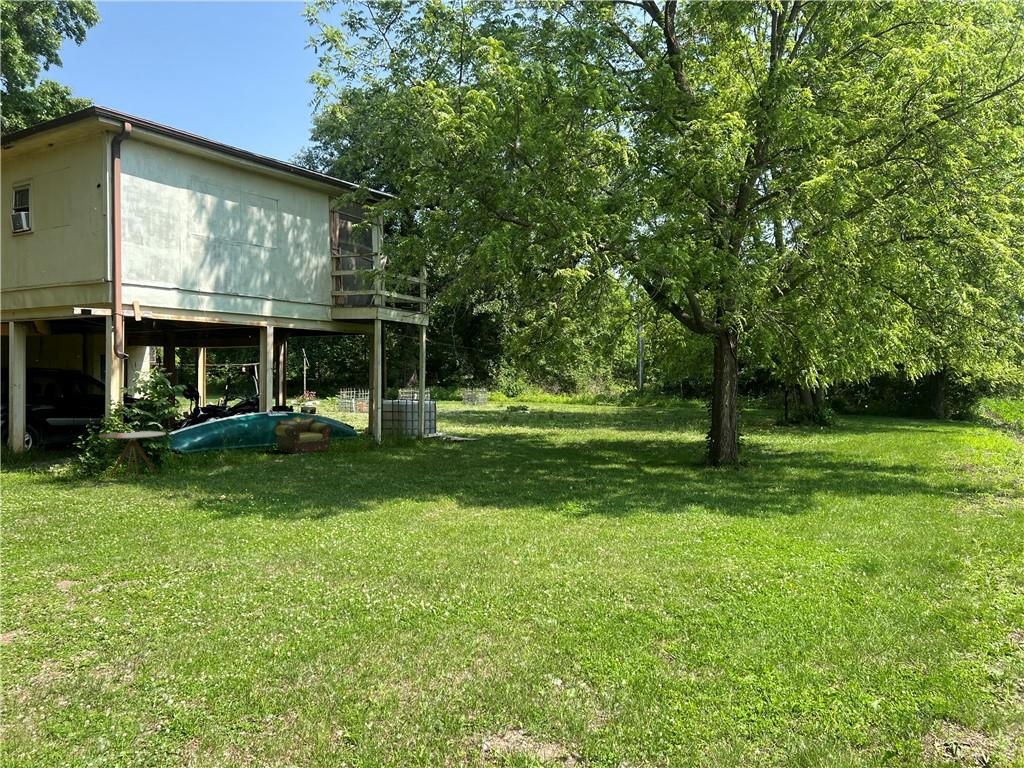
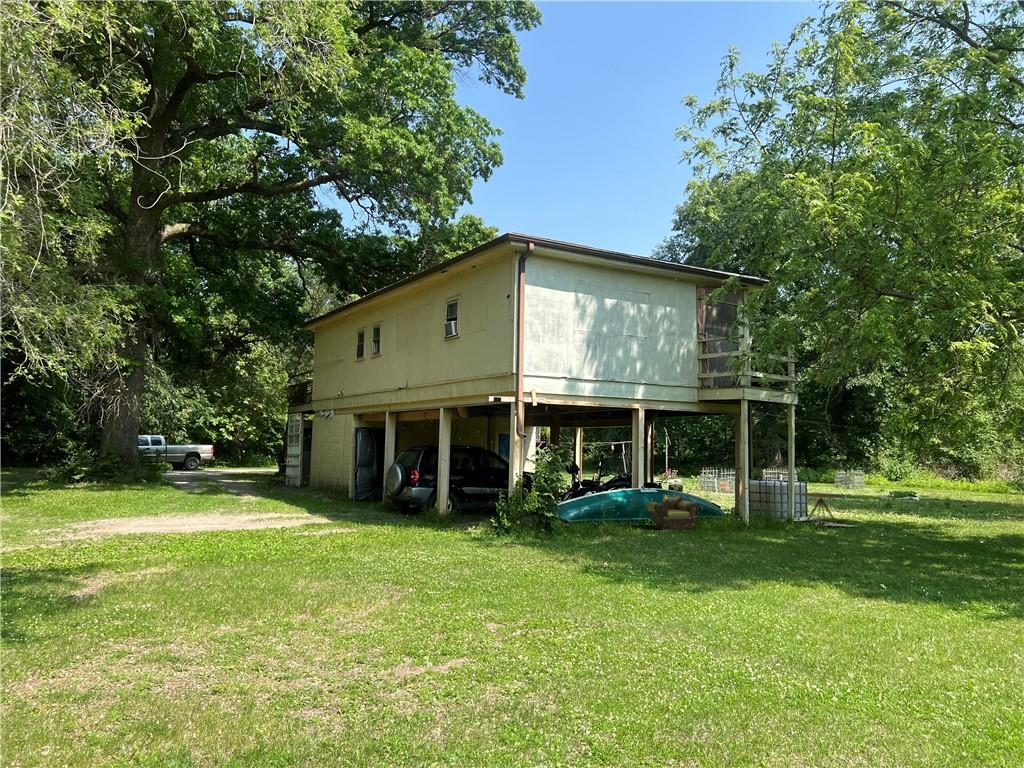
round table: present [99,431,166,477] -> present [800,493,843,523]

